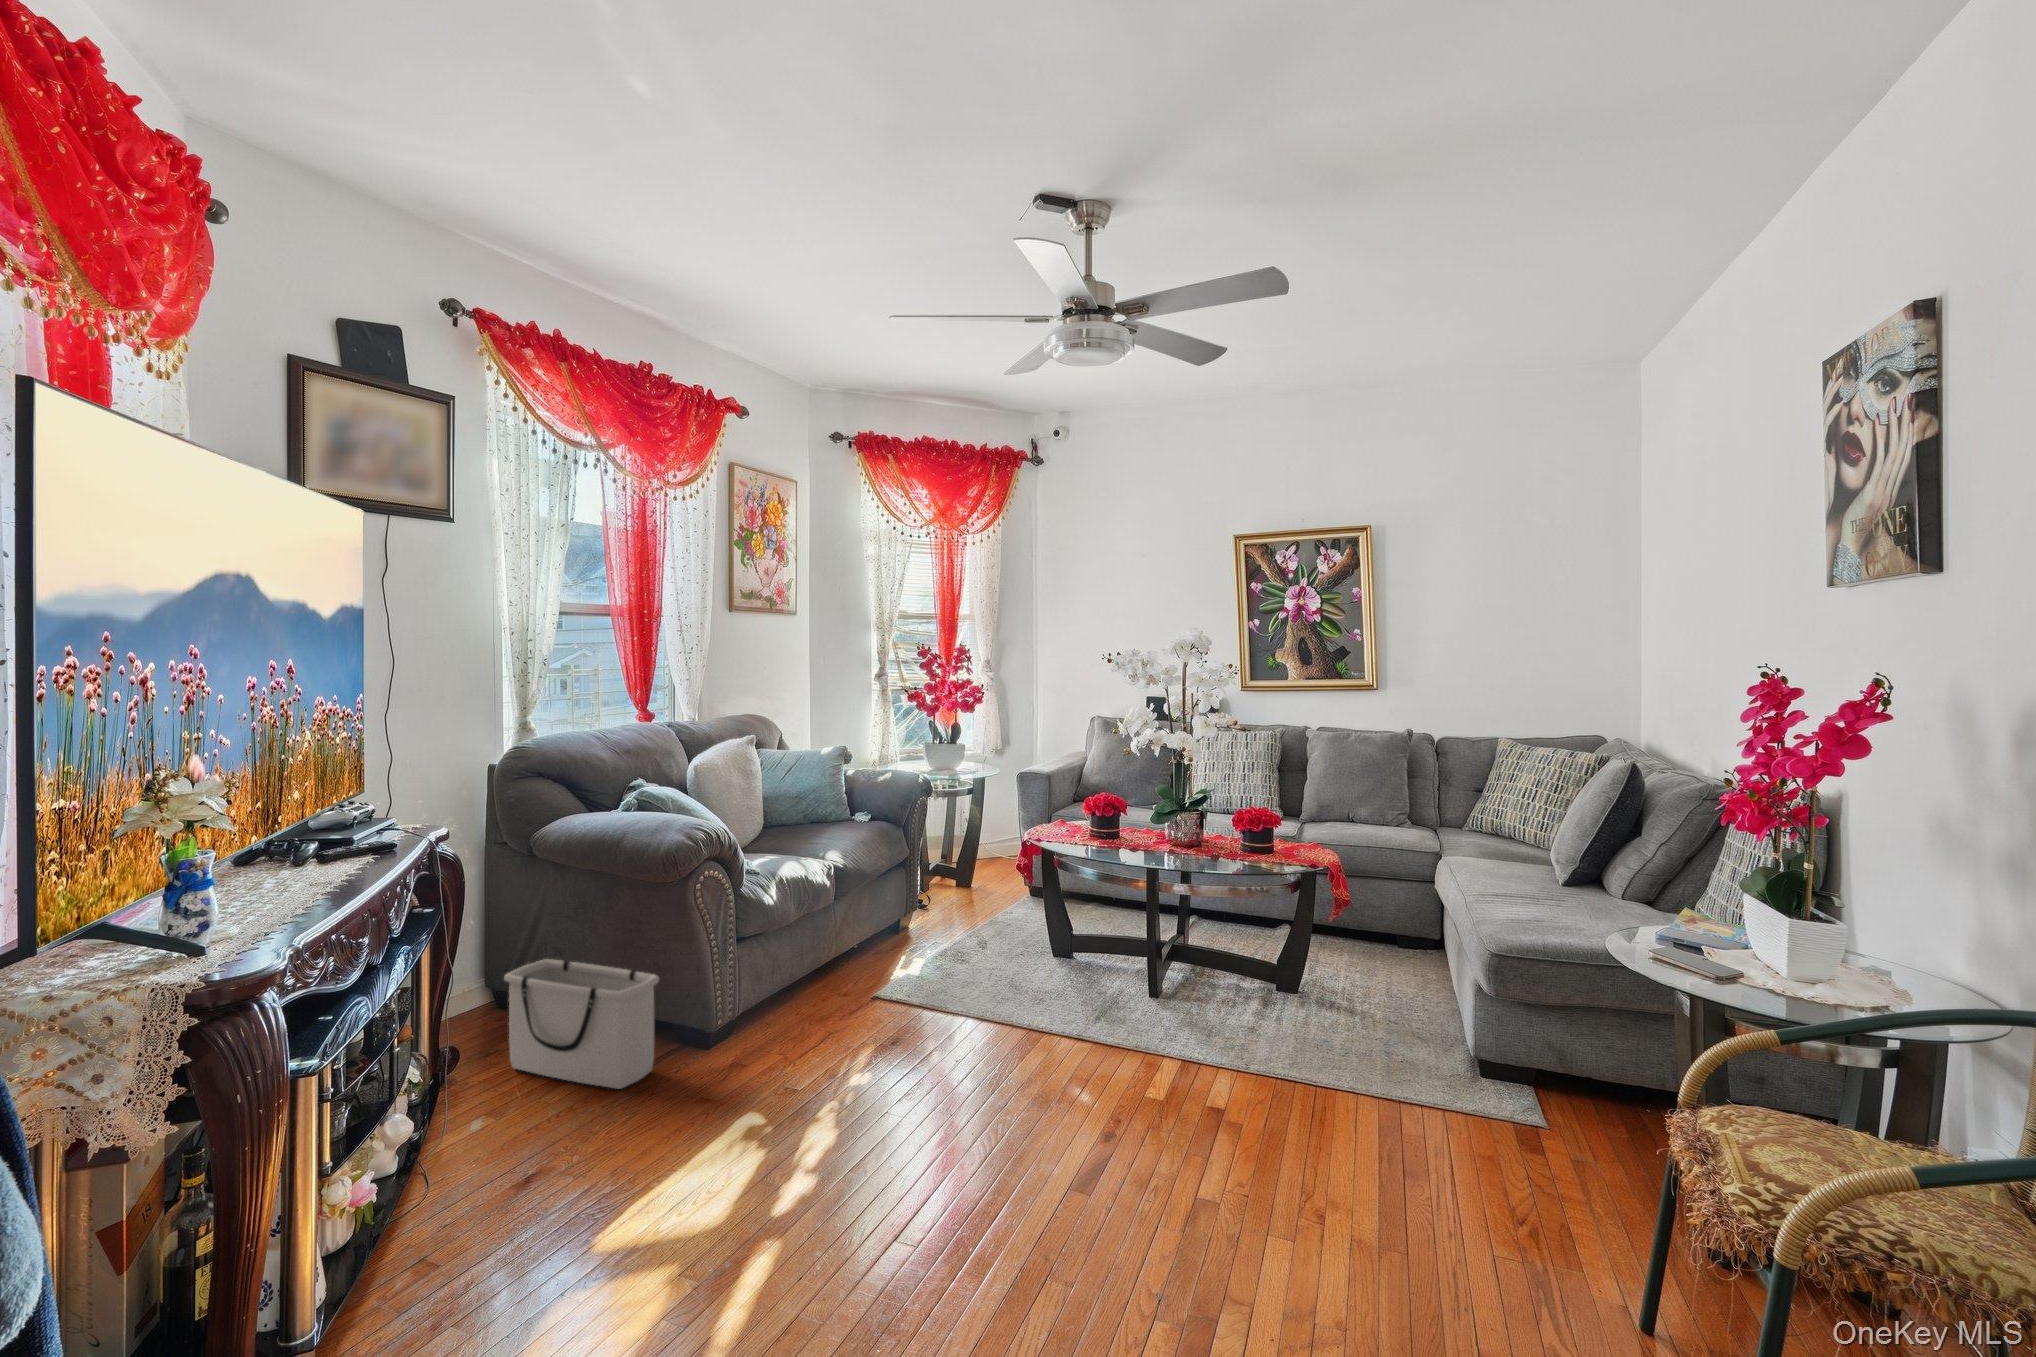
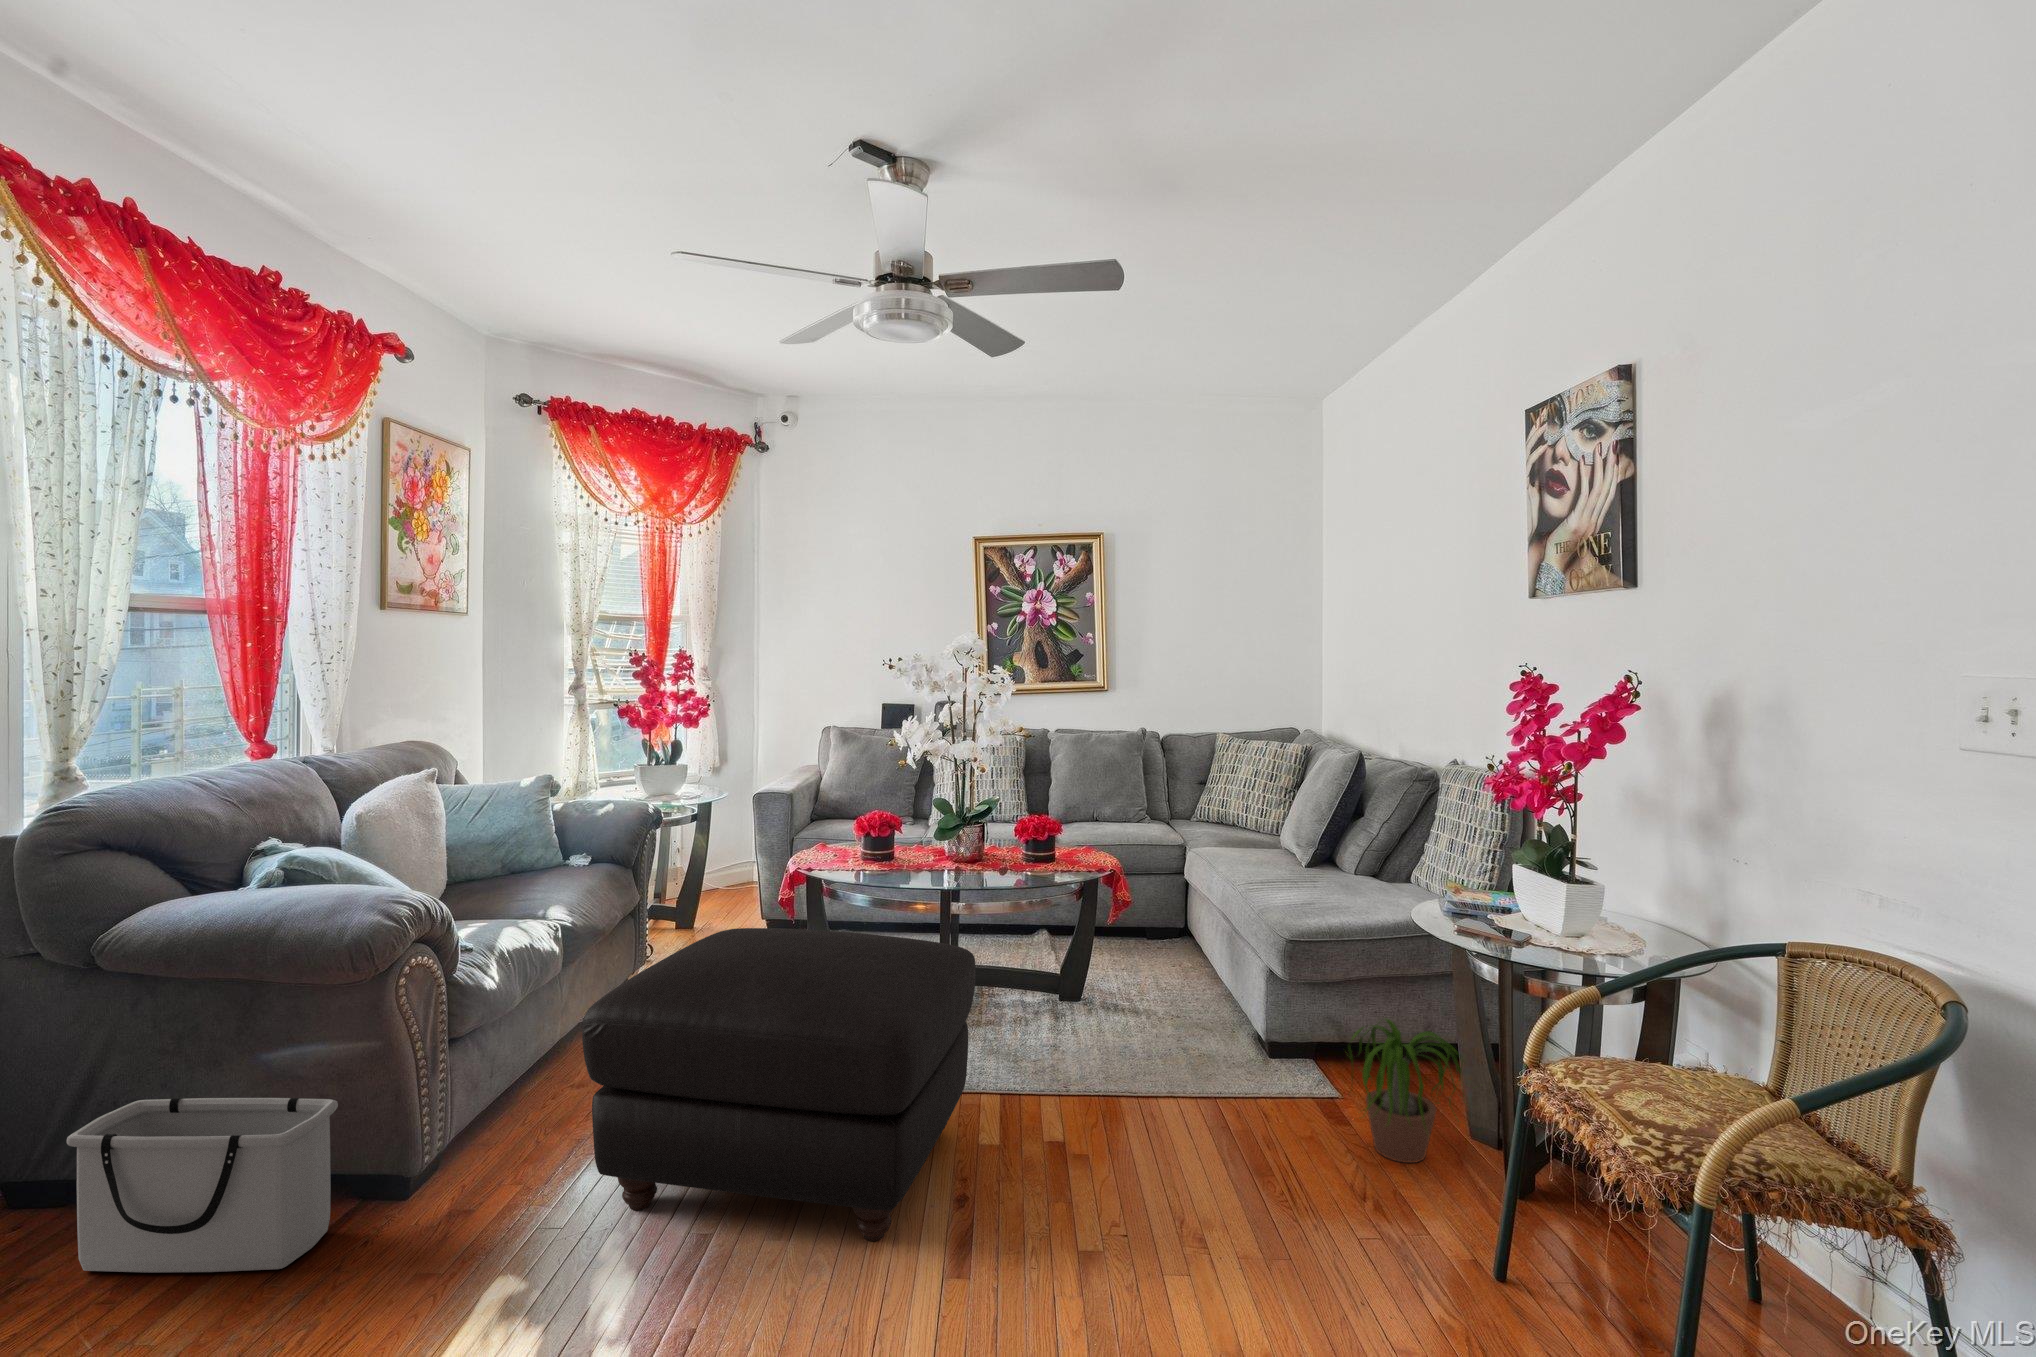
ottoman: none [817,882,1152,1152] -> present [582,928,976,1241]
potted plant: none [1521,1034,1693,1189] -> present [1348,1019,1464,1163]

